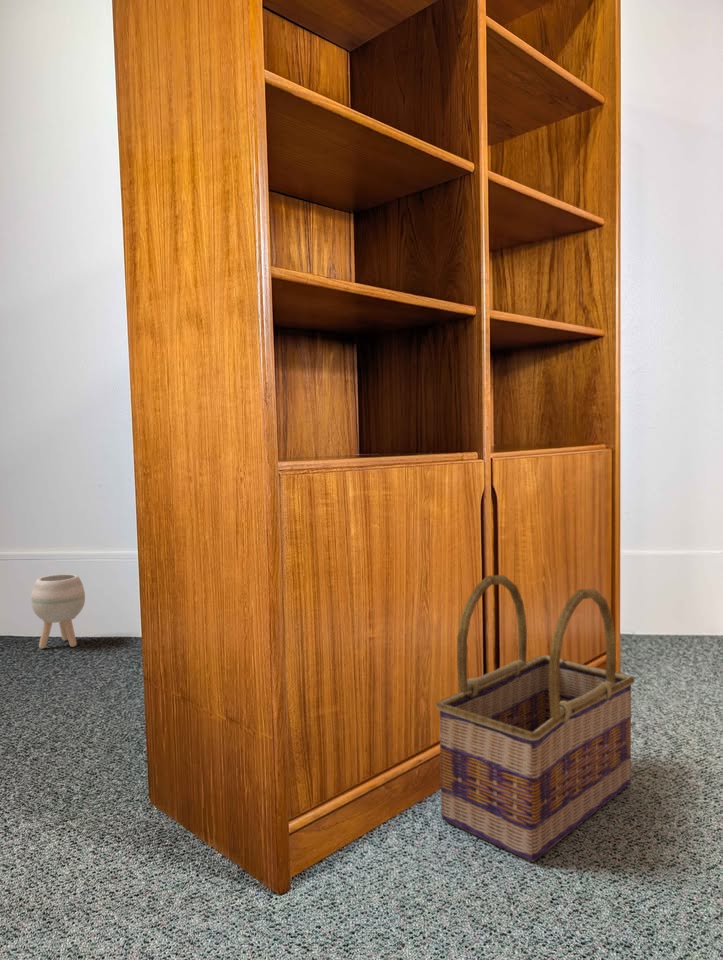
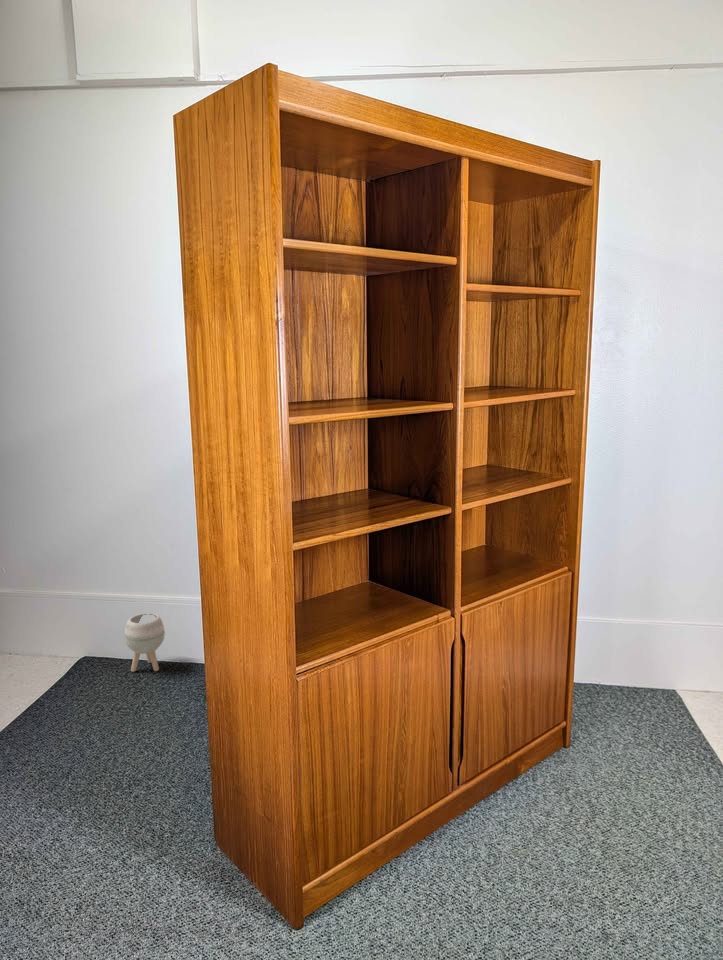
basket: present [436,575,634,862] -> none [407,705,553,917]

